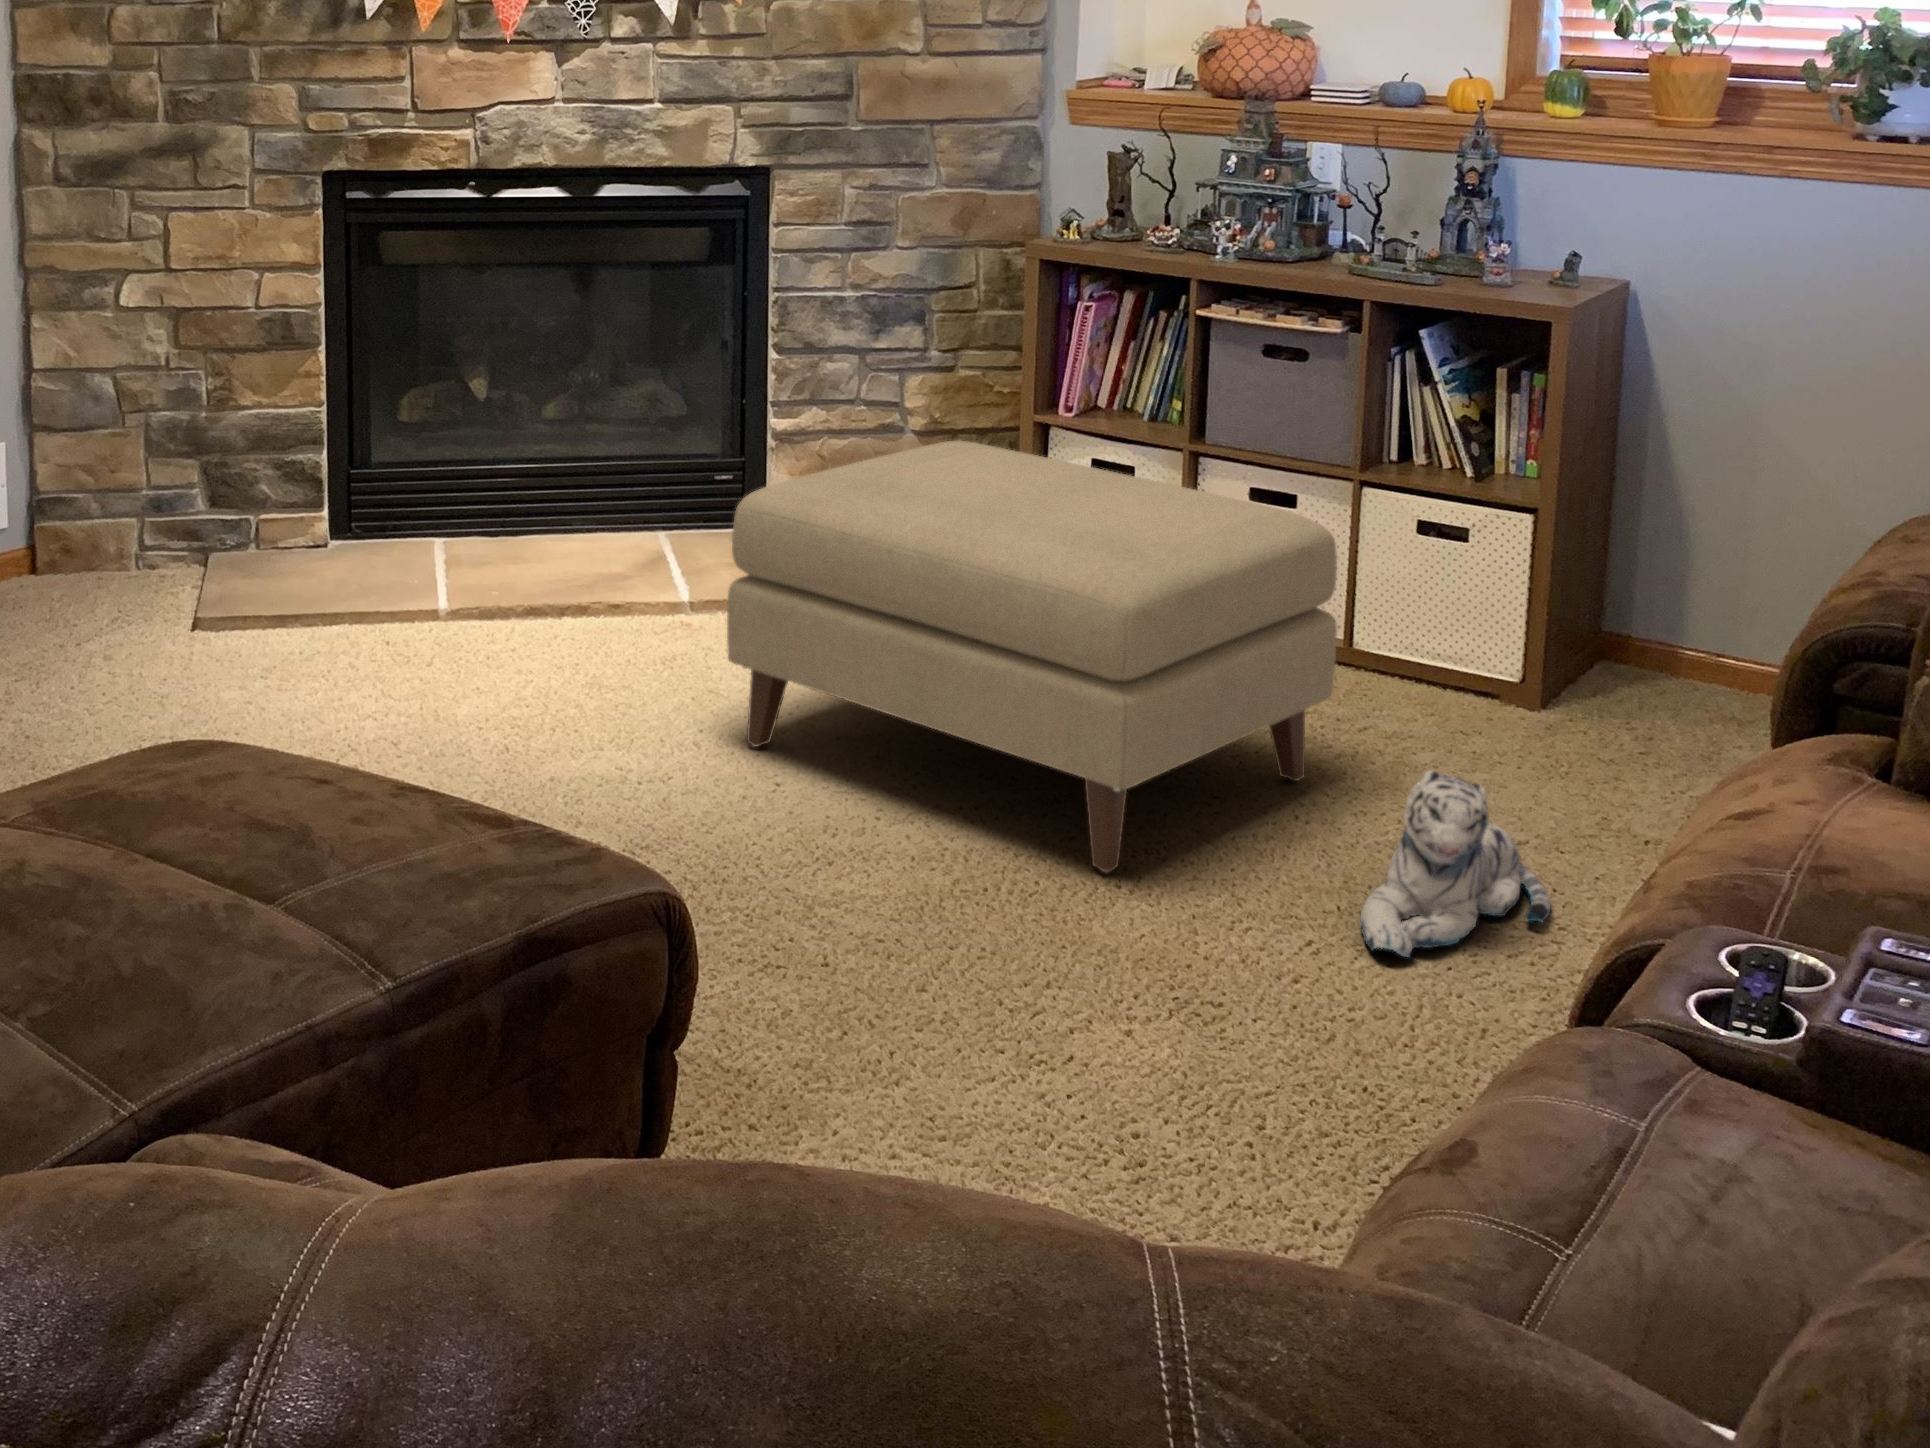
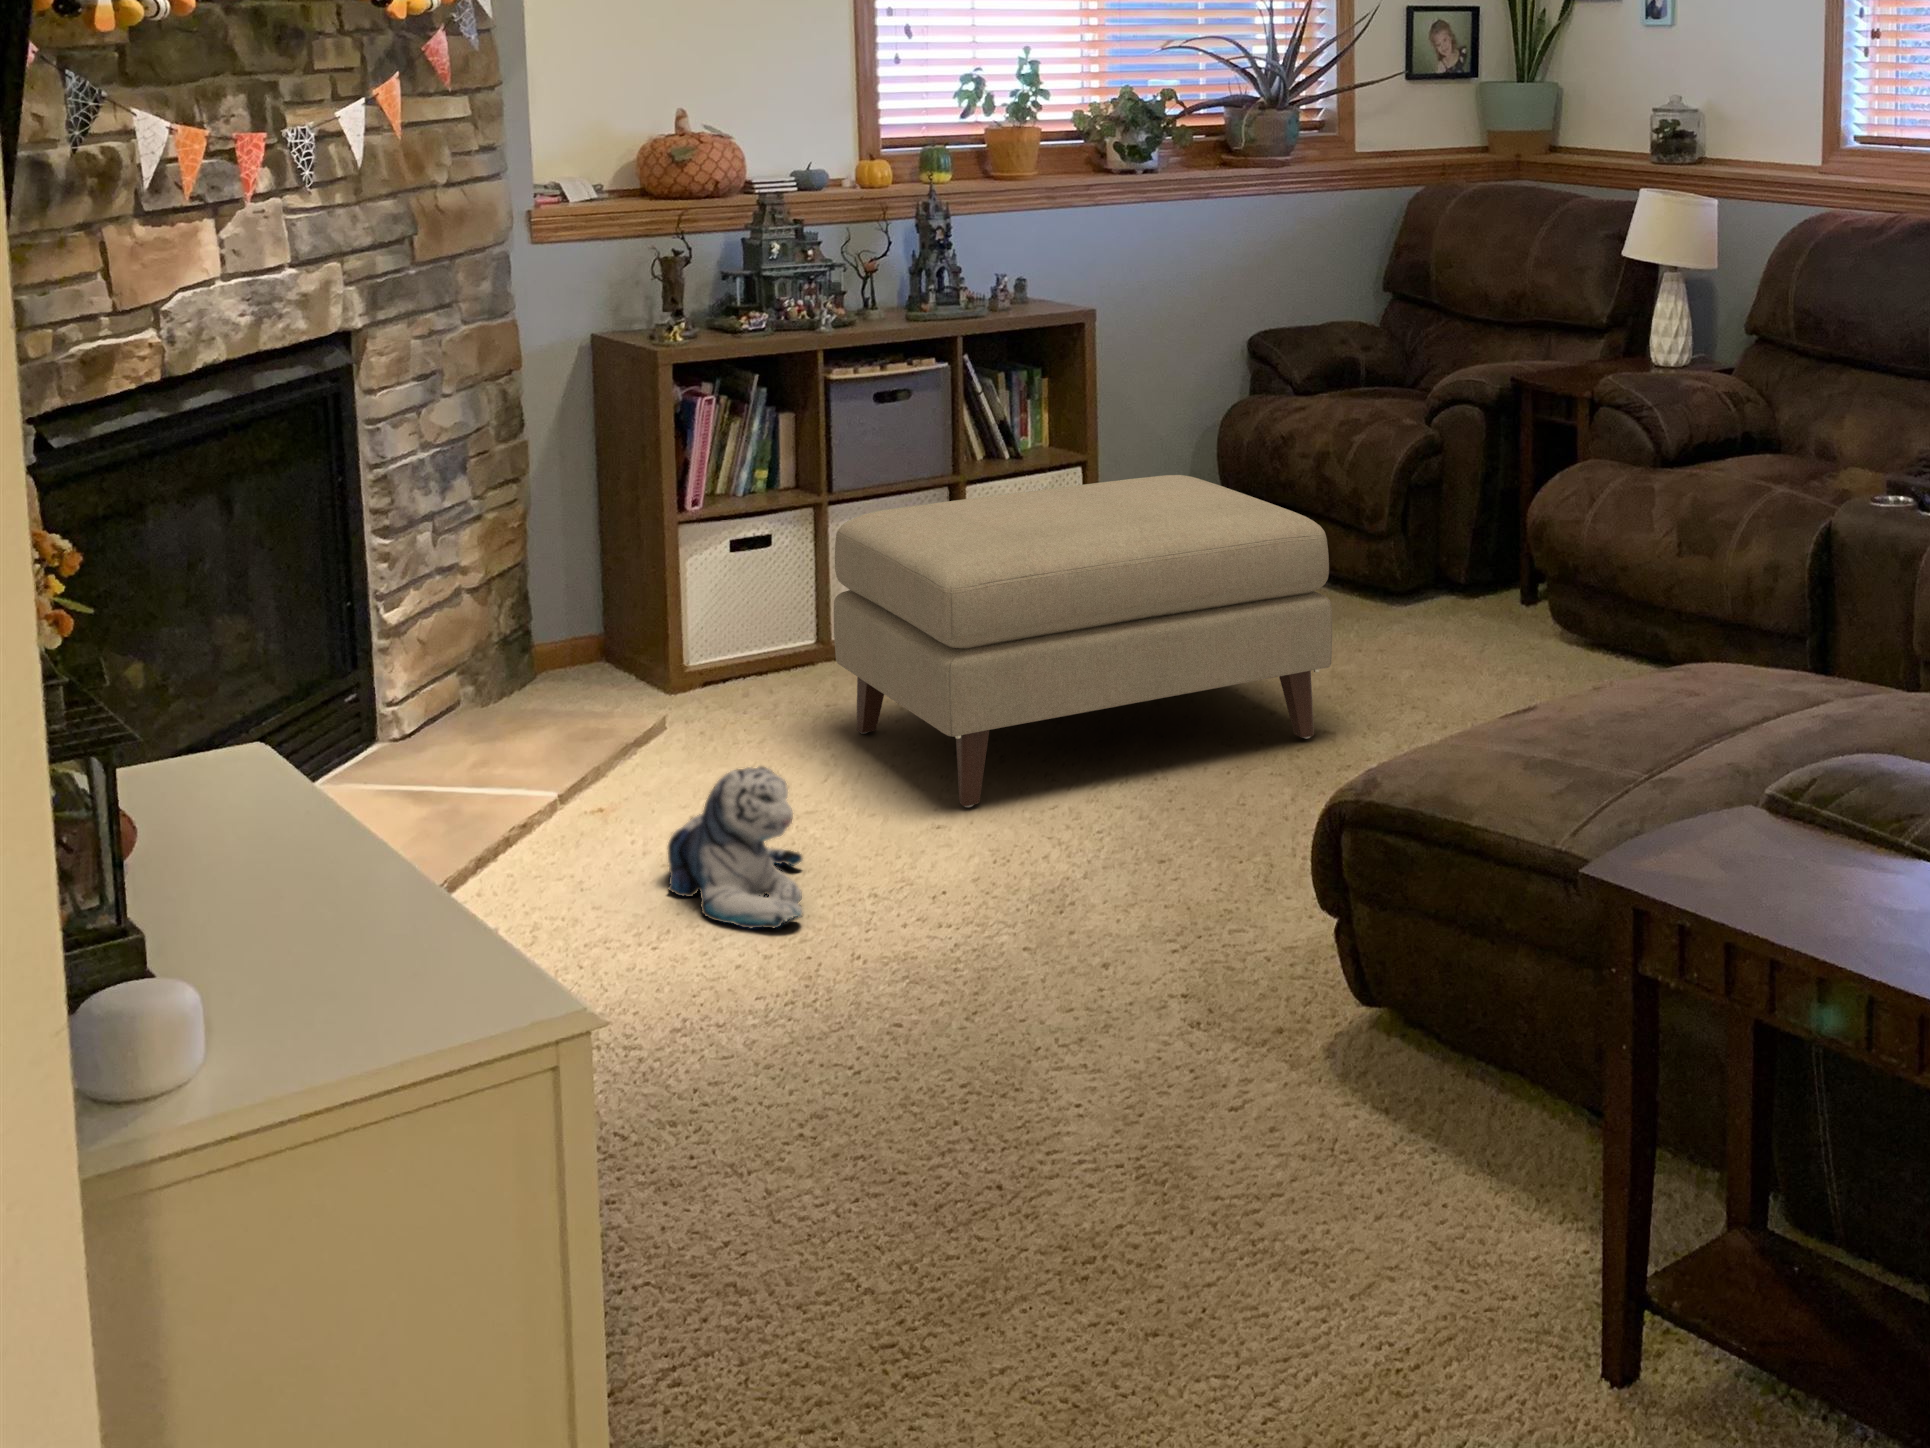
plush toy: present [1361,771,1550,957] -> present [668,766,803,929]

